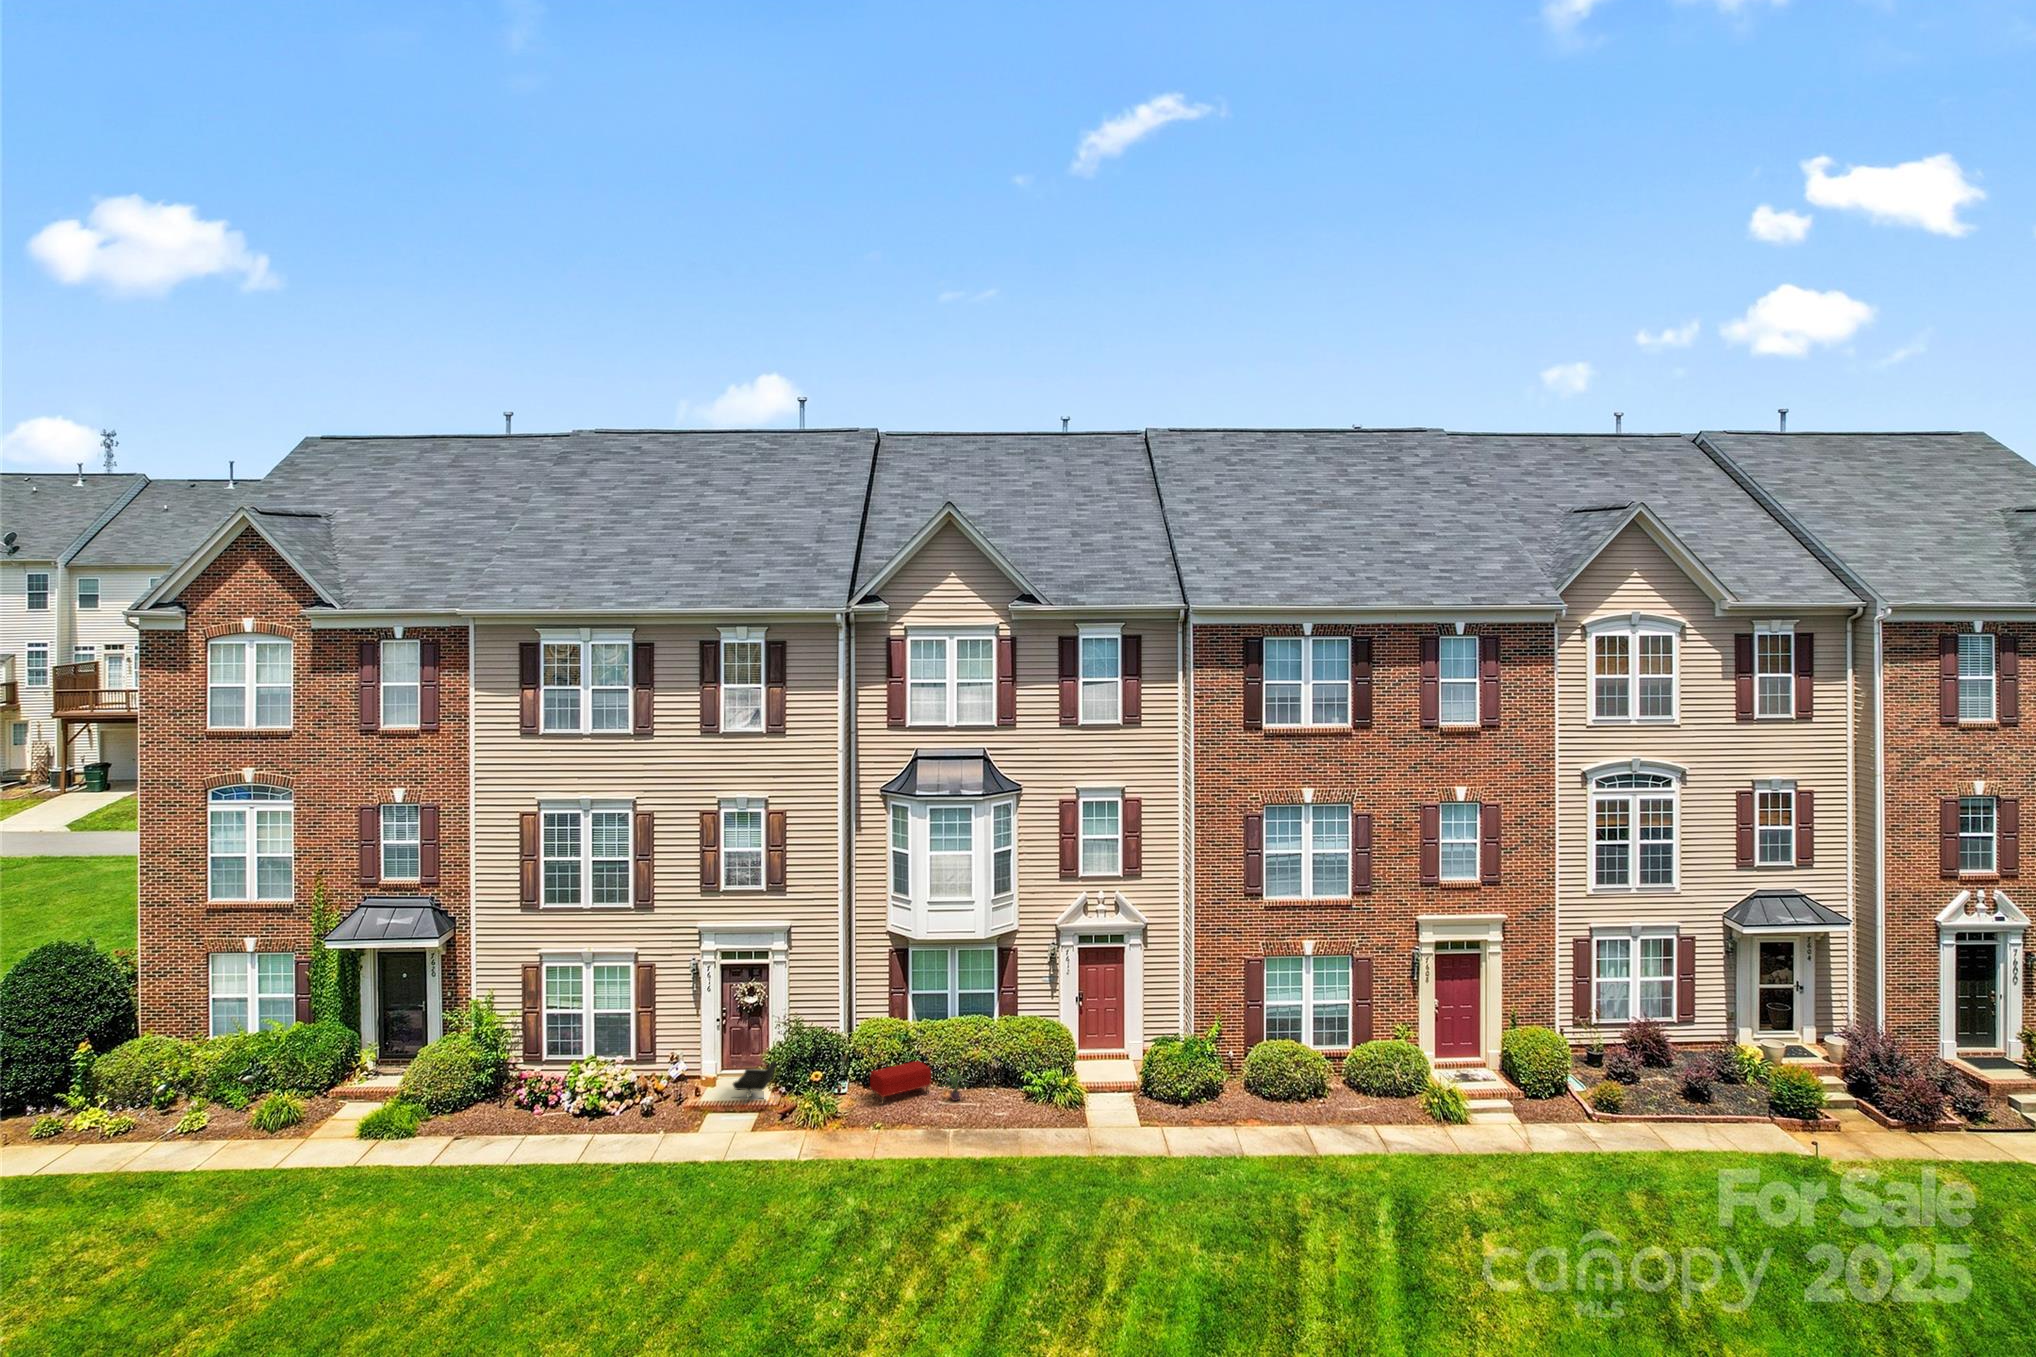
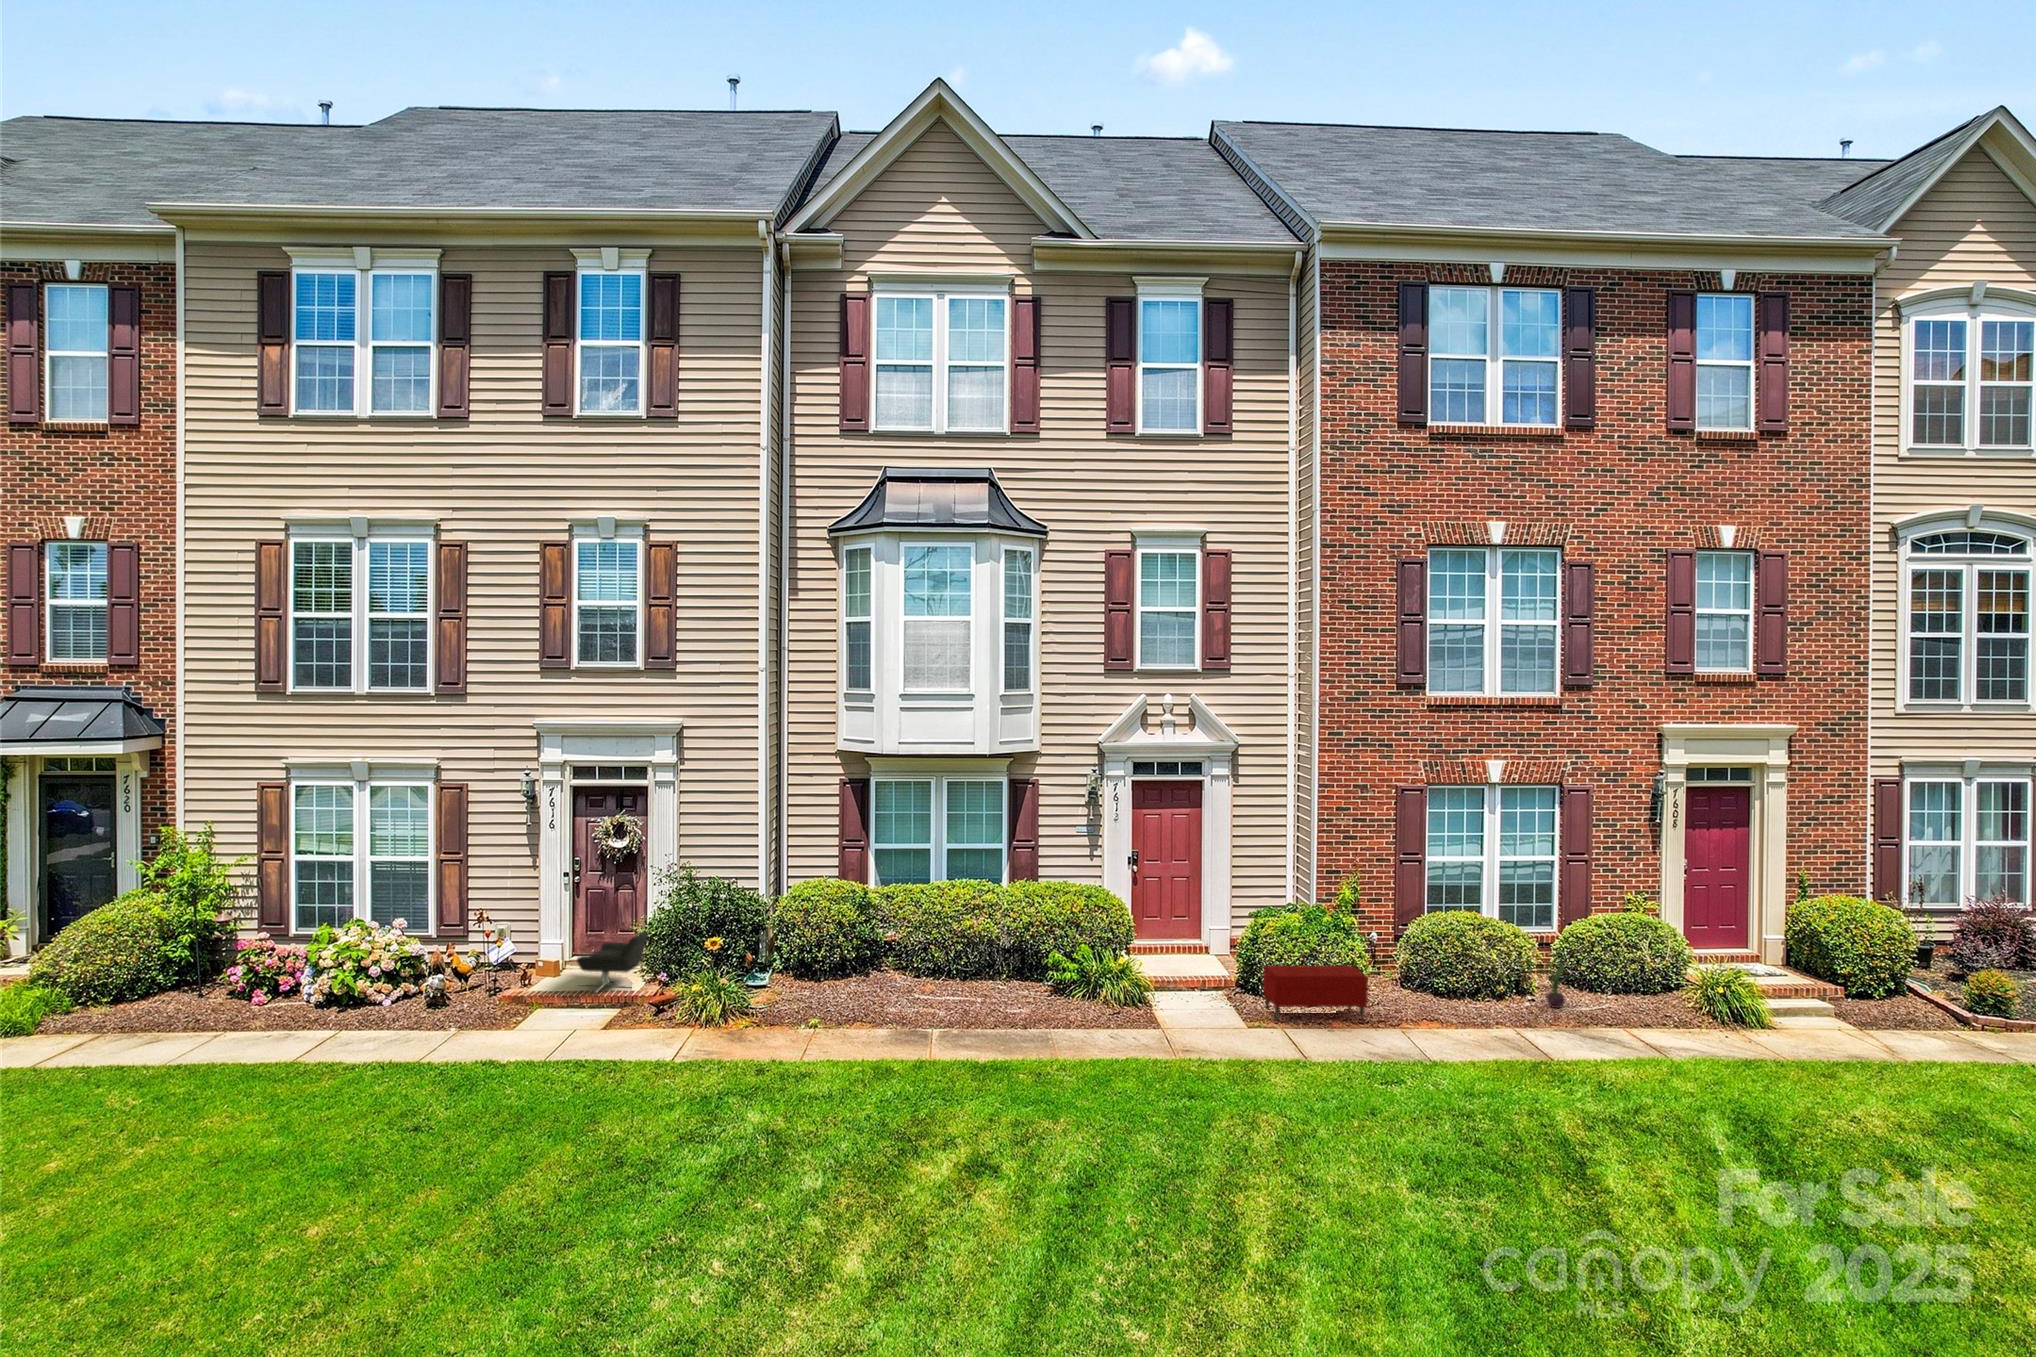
bench: present [870,1061,931,1104] -> present [1263,965,1368,1020]
decorative plant: present [949,1073,961,1101] -> present [1544,959,1565,1008]

